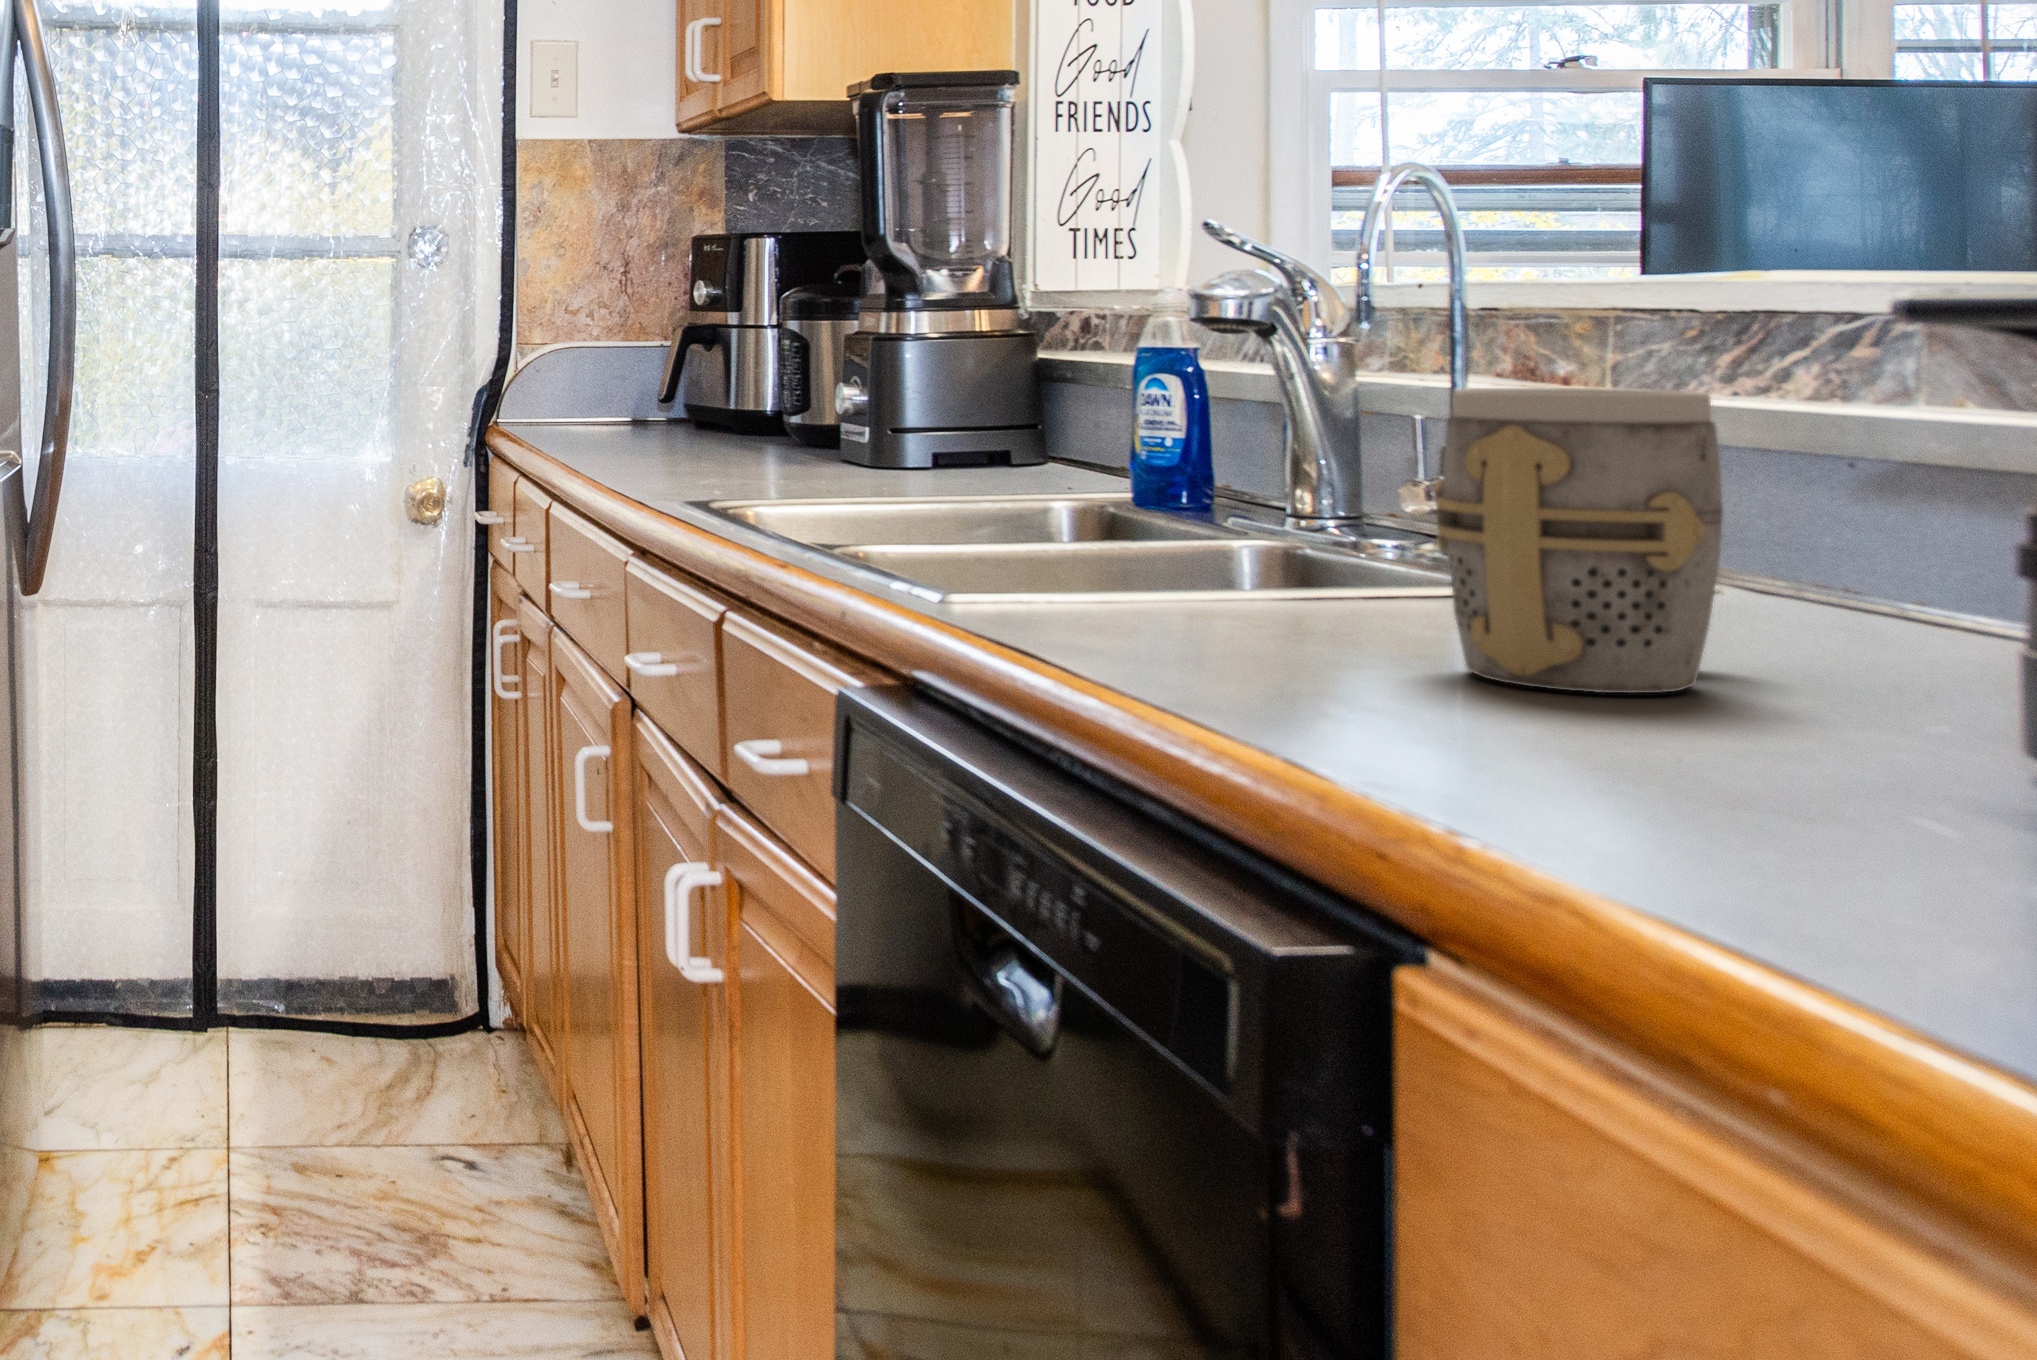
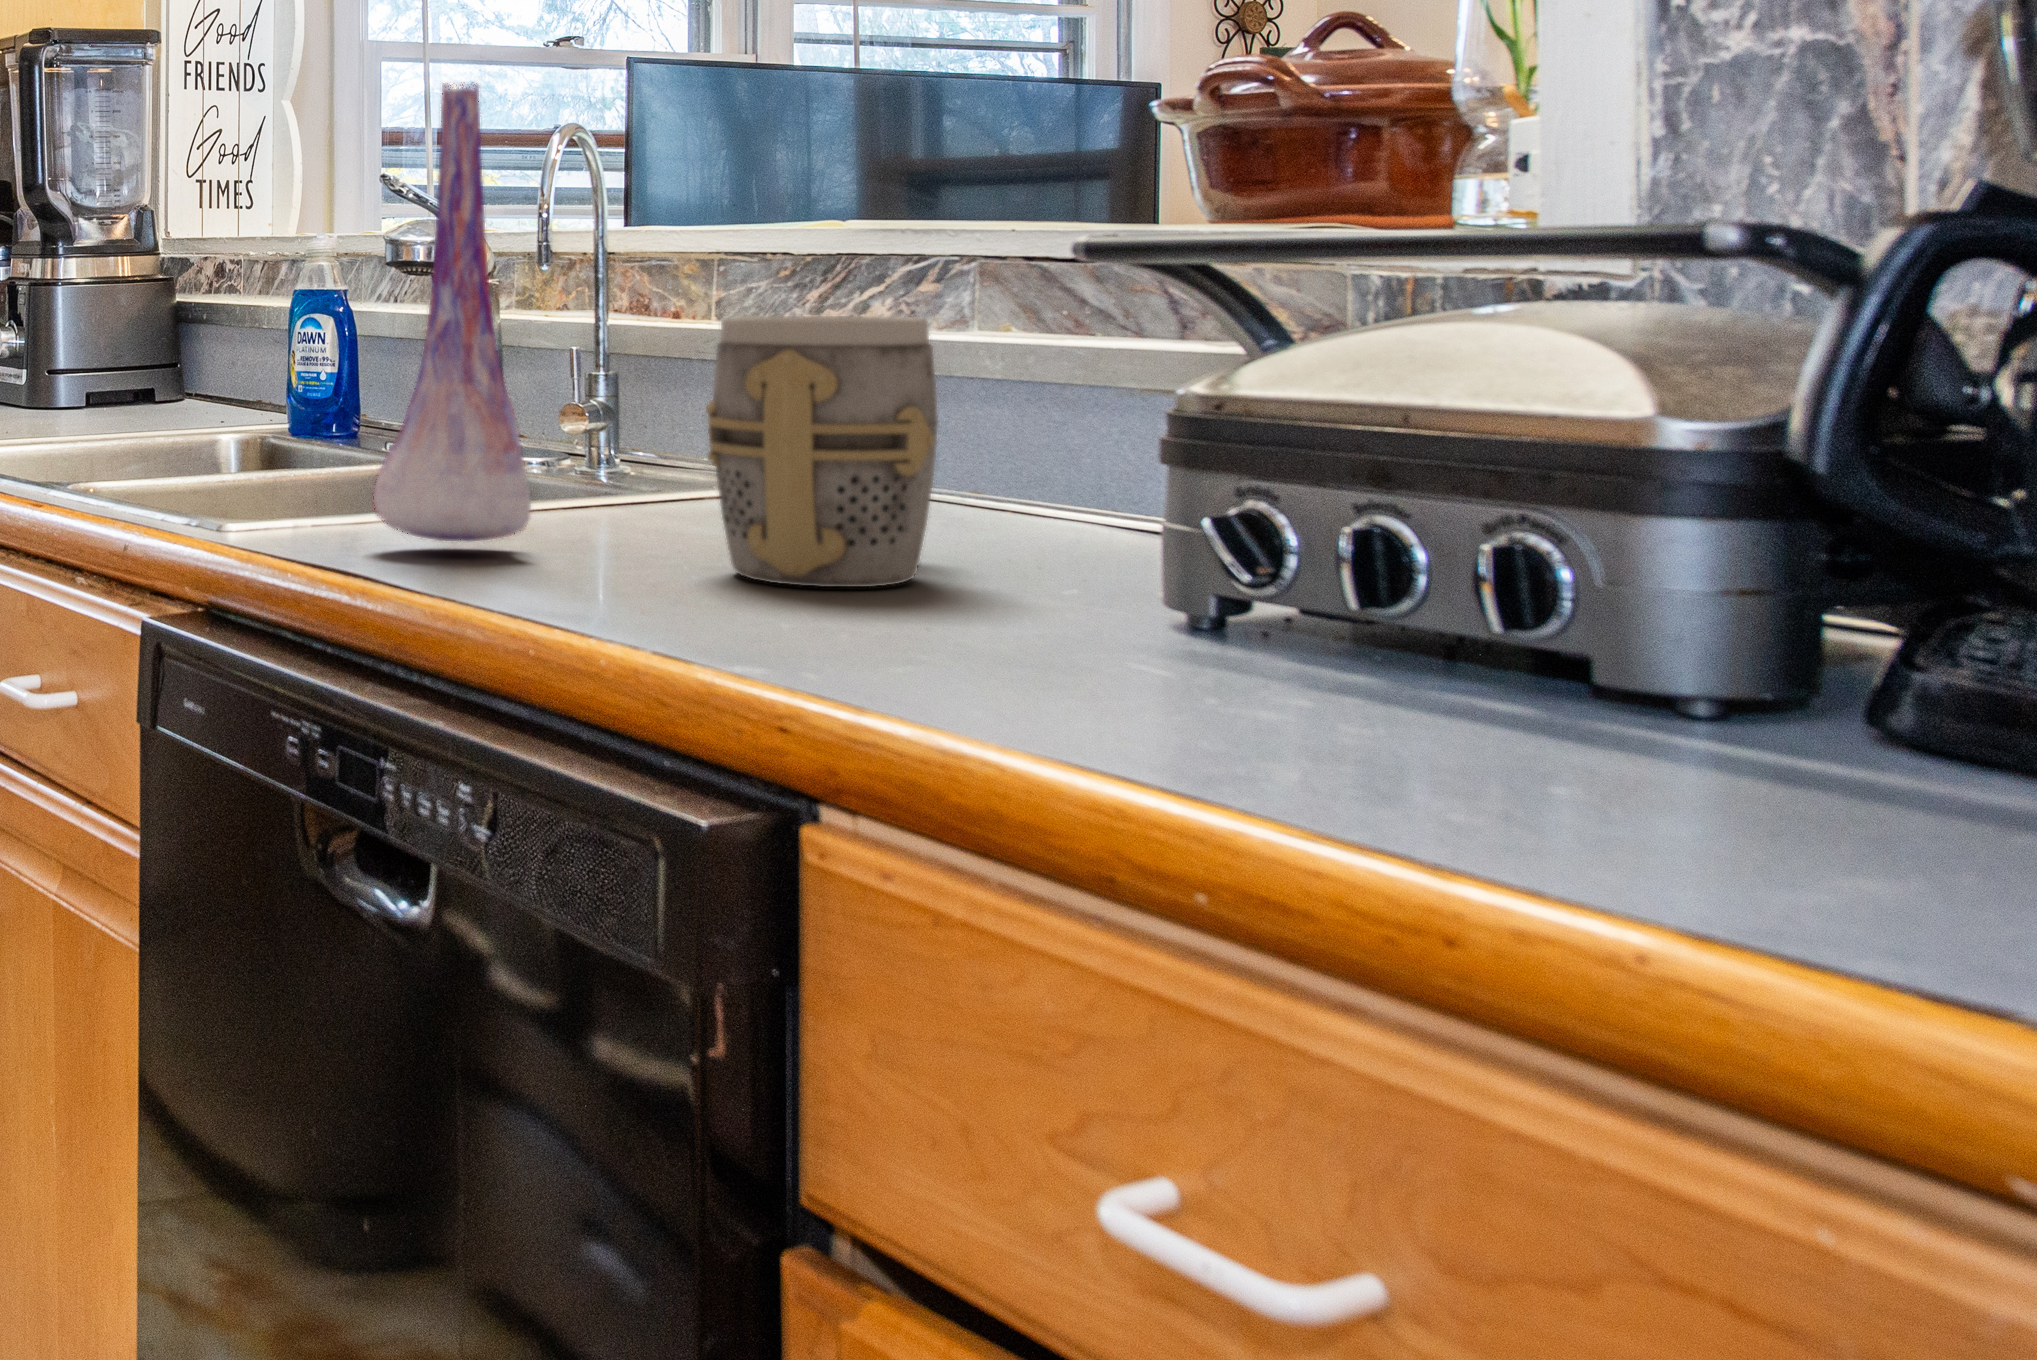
vase: none [1051,133,1250,627] -> present [373,82,531,541]

